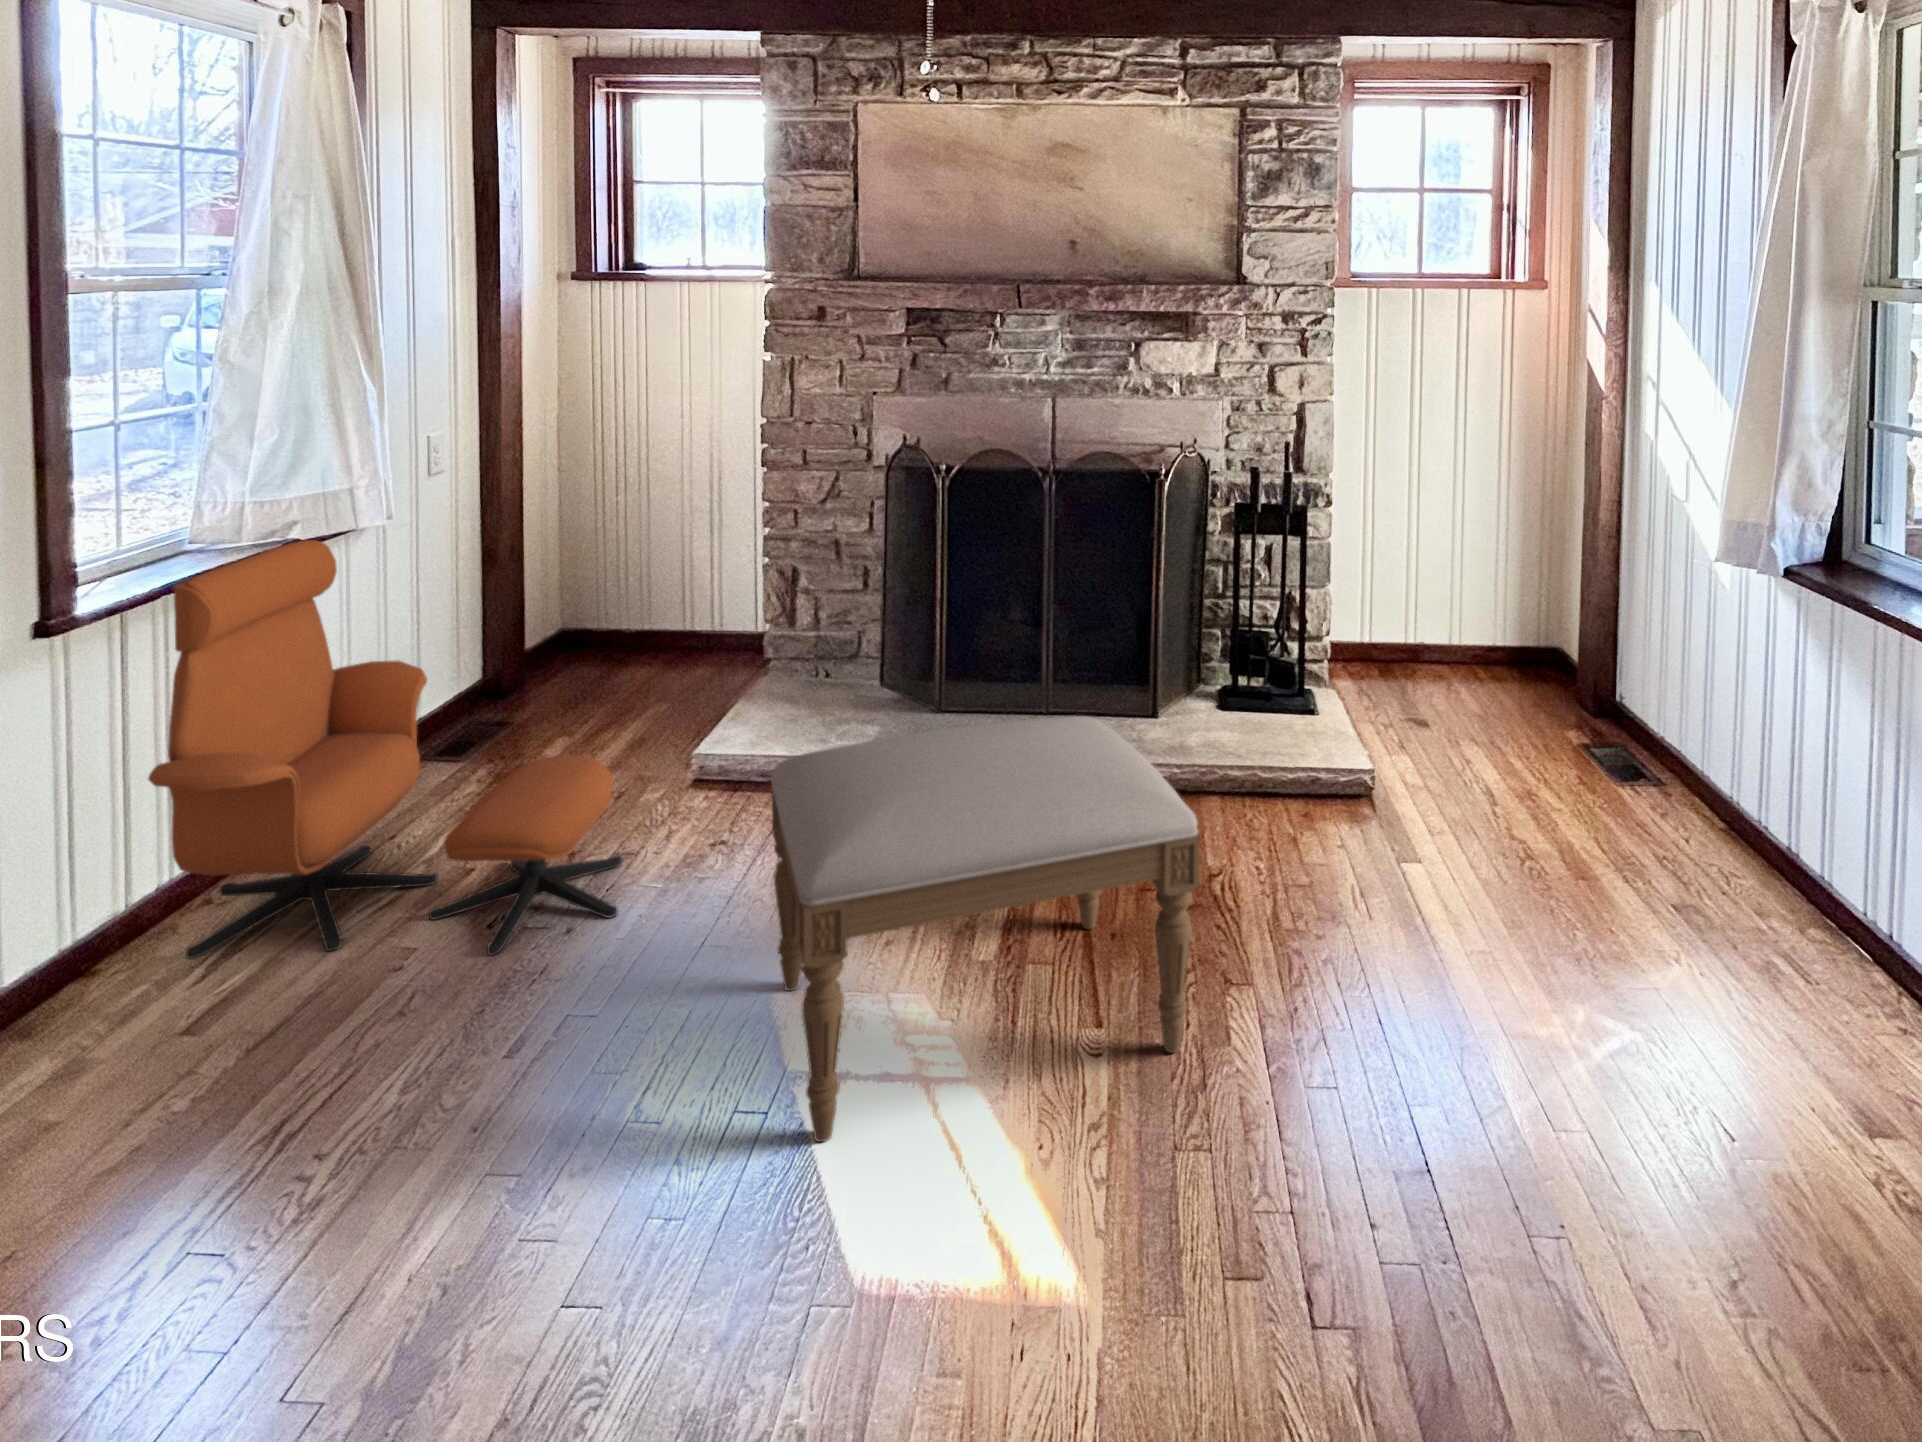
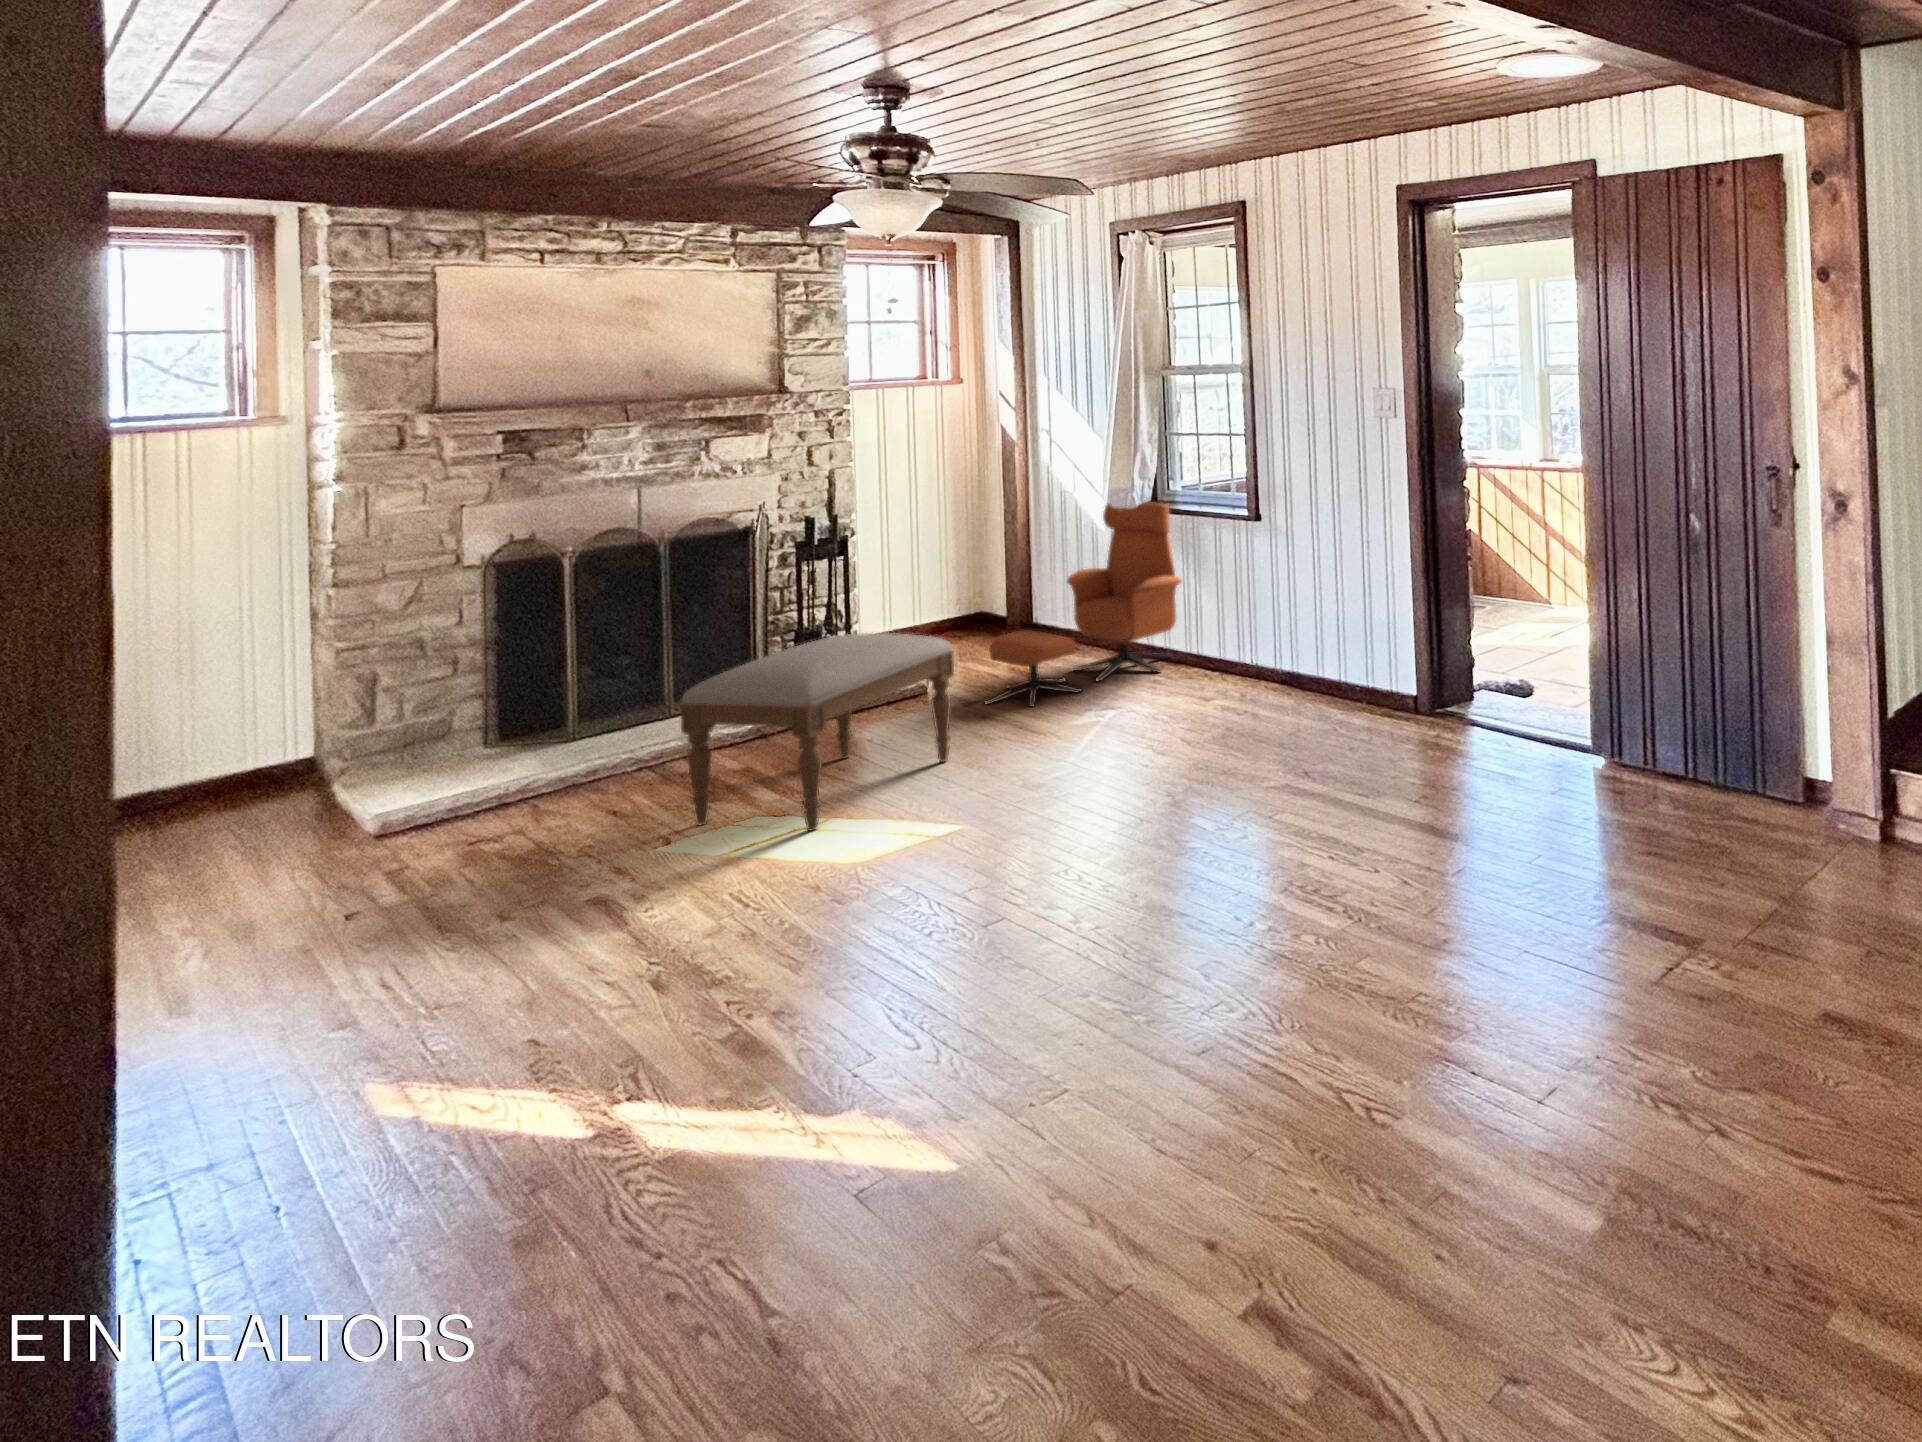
lounge chair: present [148,540,622,959] -> present [985,502,1182,707]

